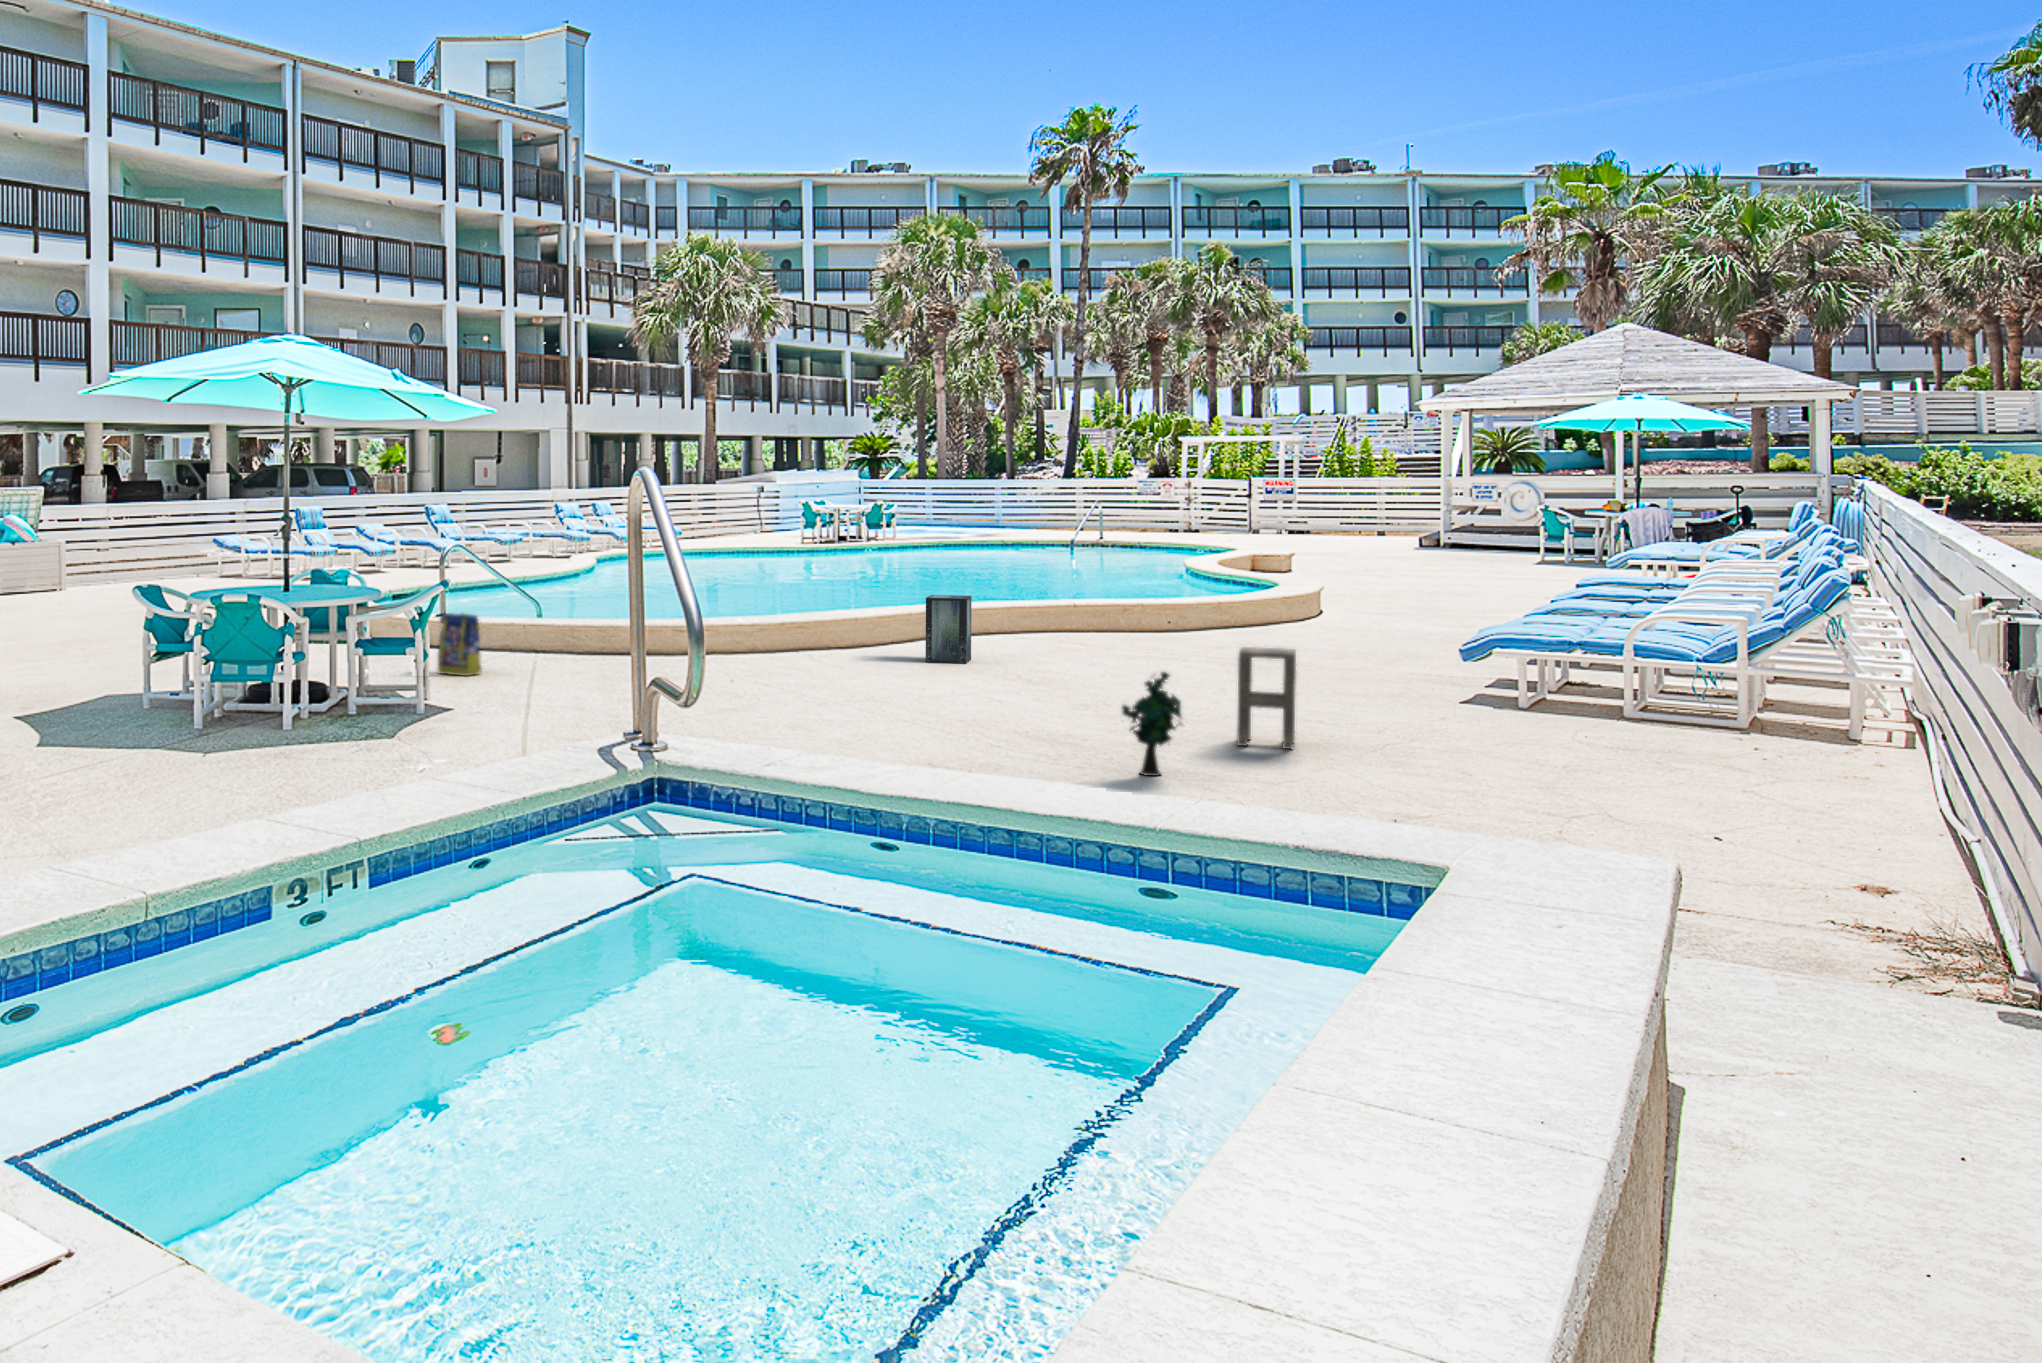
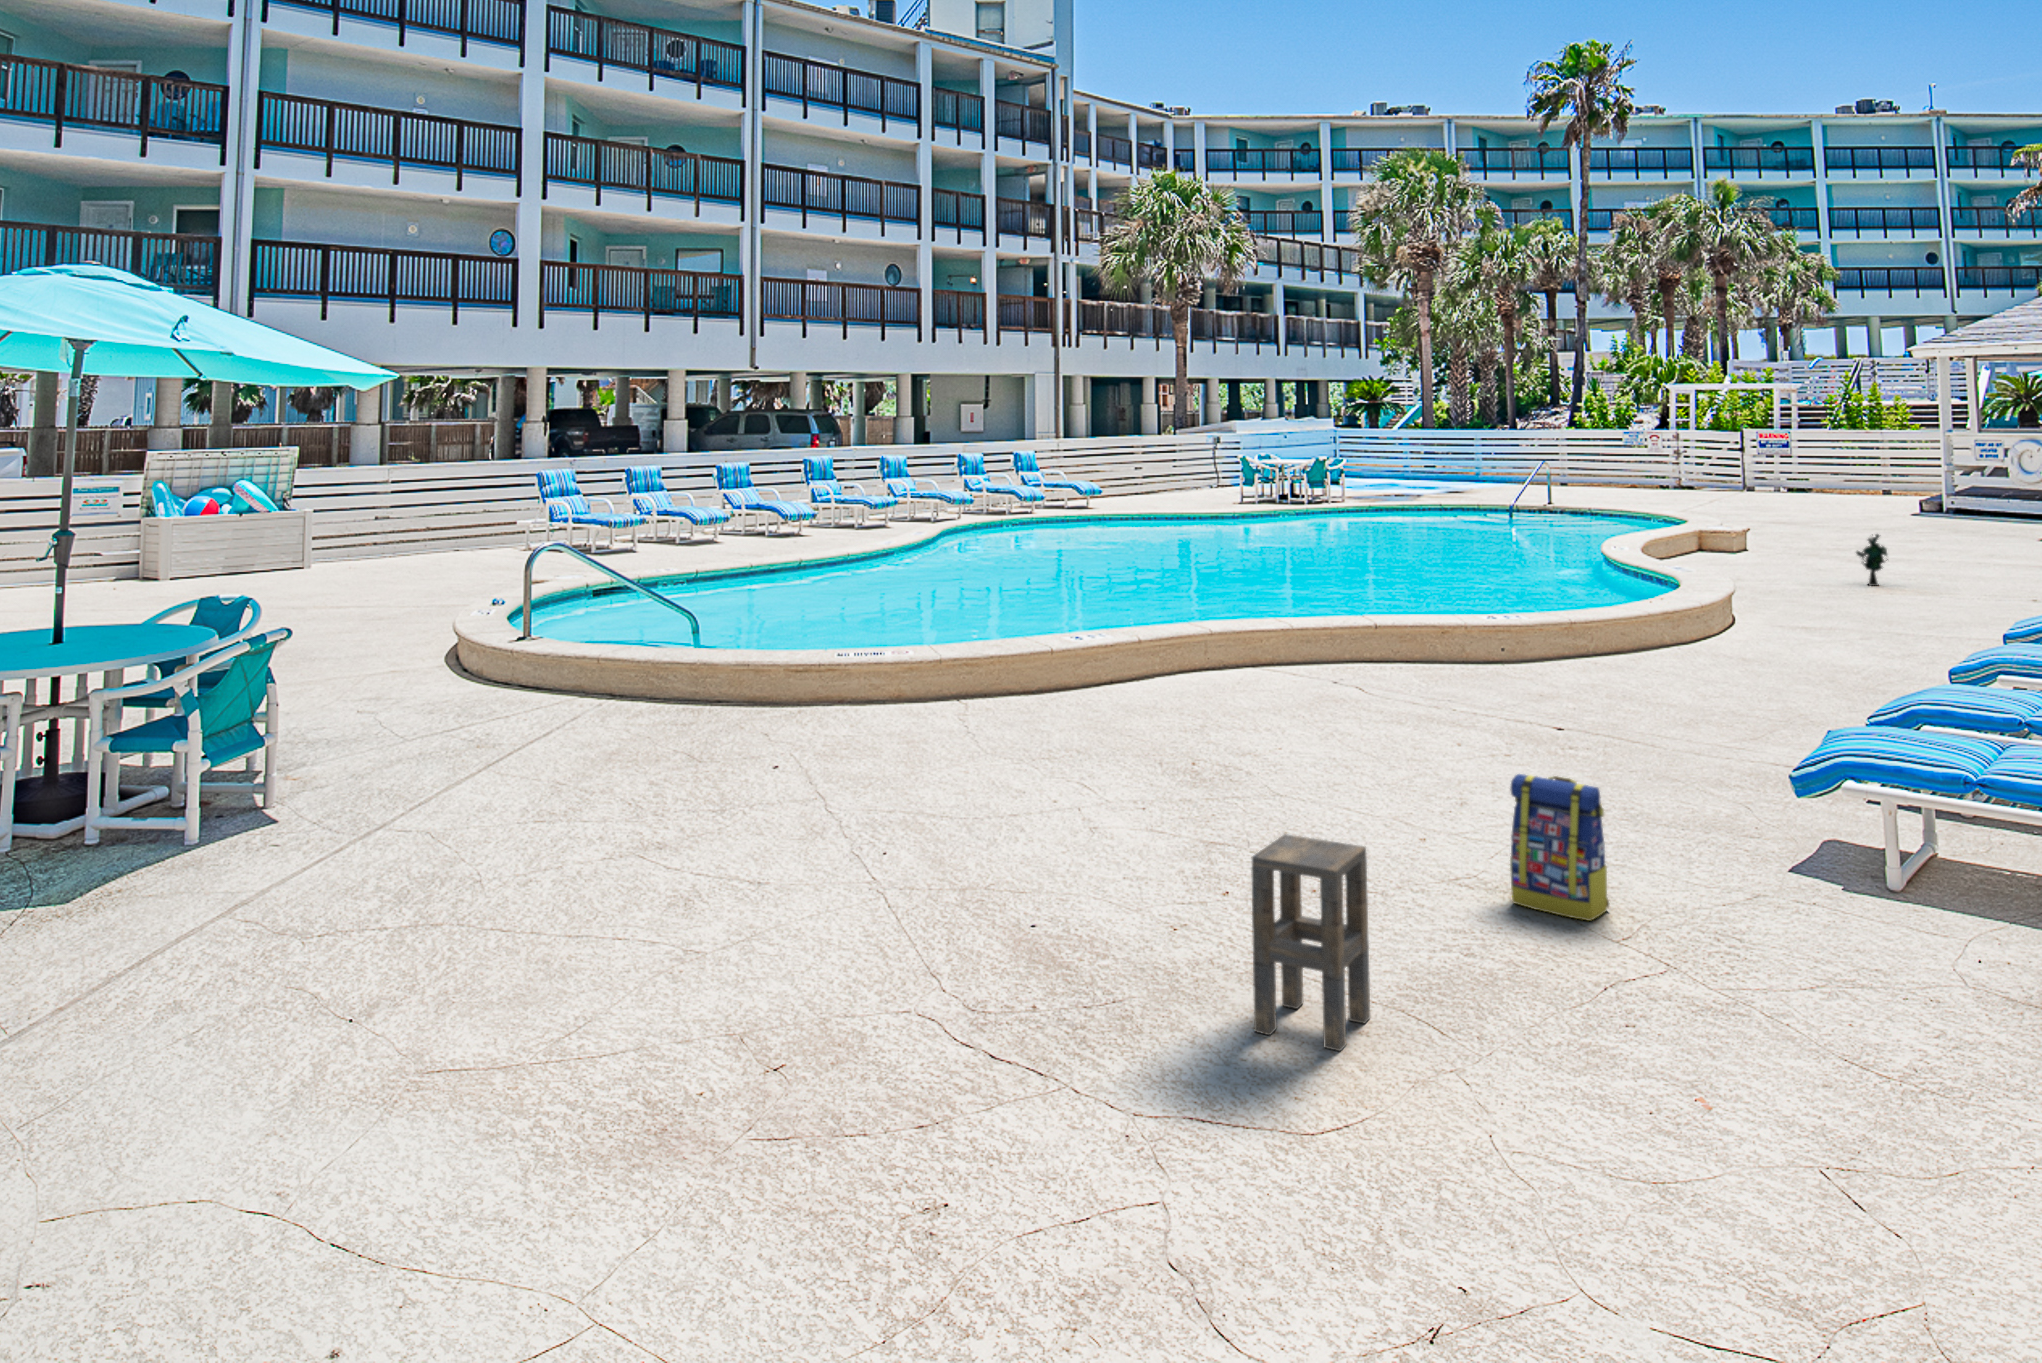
storage box: present [926,595,972,664] -> none [1080,636,1152,740]
backpack: present [438,613,481,676] -> present [1510,774,1609,921]
decorative plant: present [1122,672,1183,776] -> present [1856,534,1888,586]

